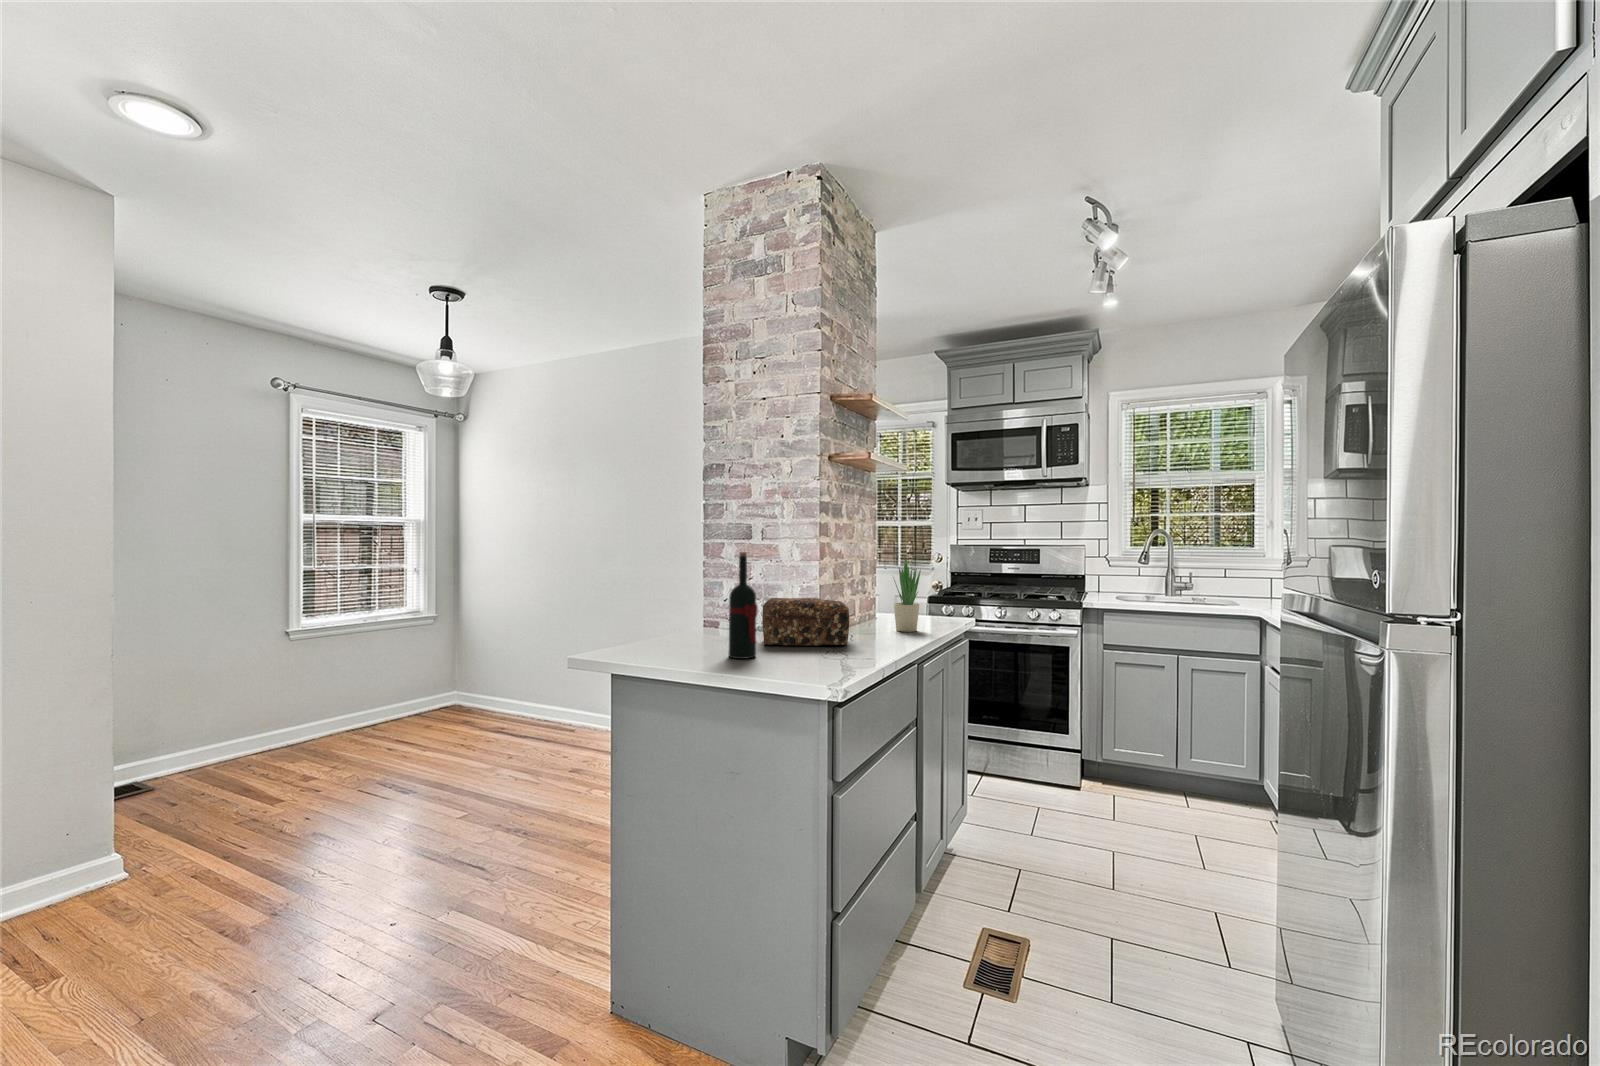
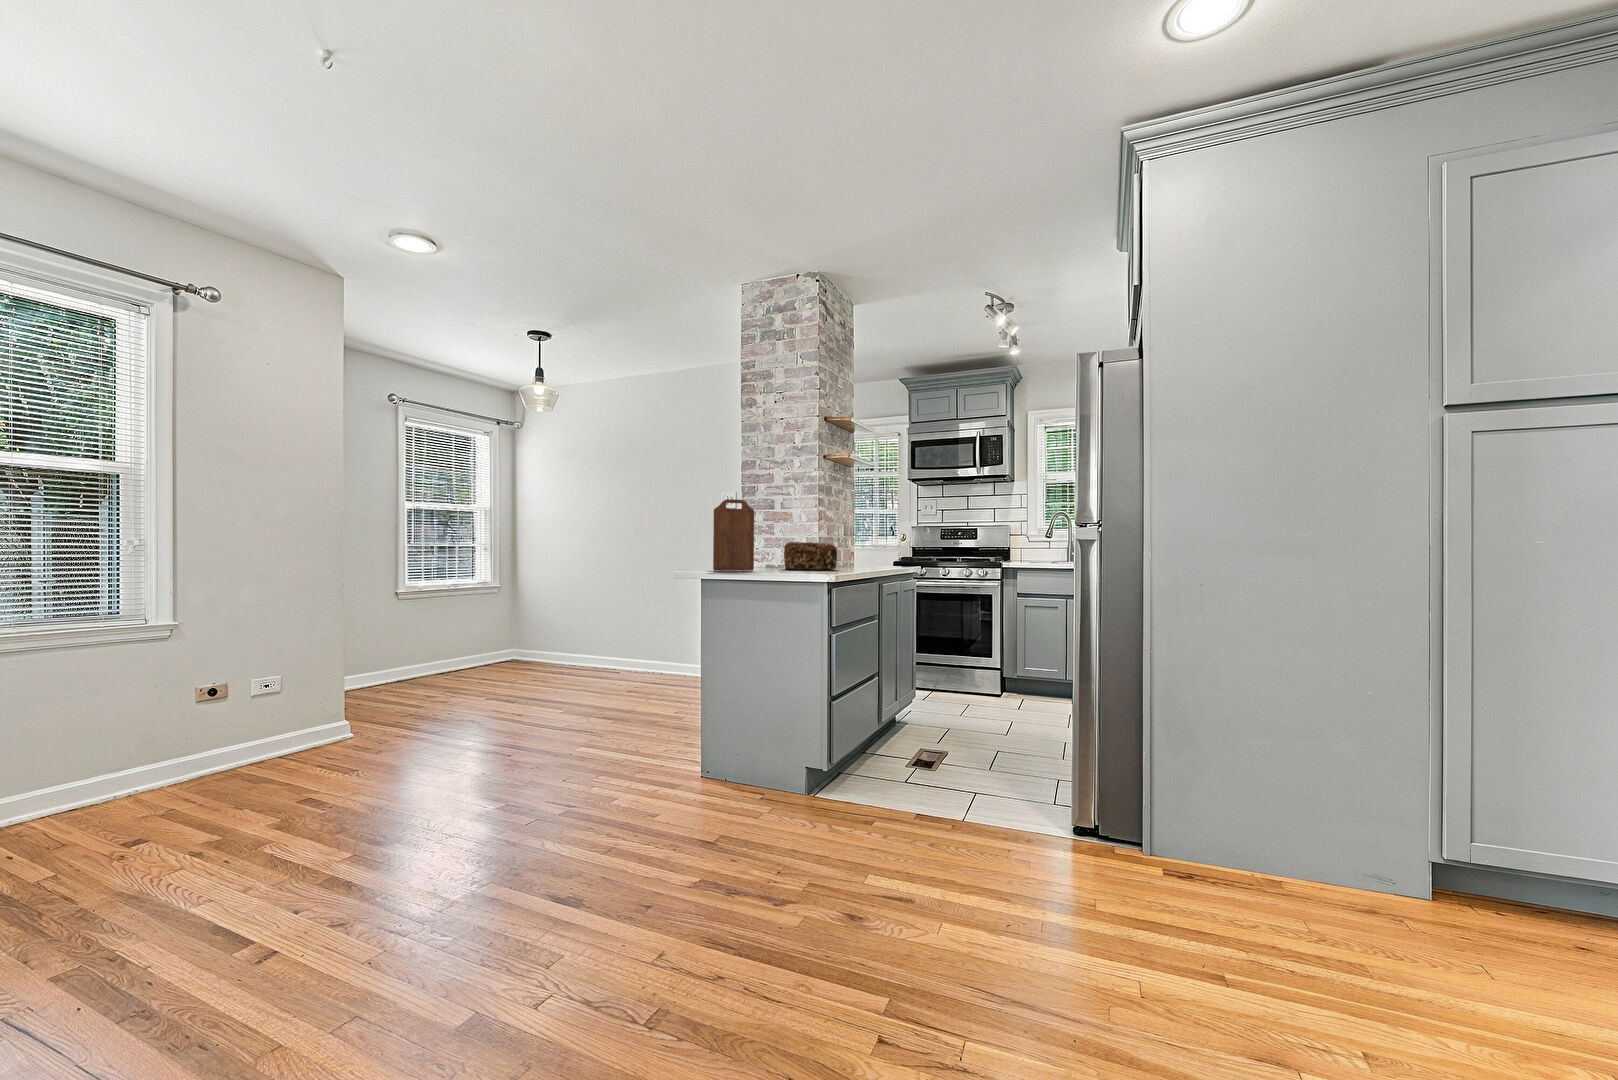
cutting board: none [635,534,707,657] -> present [713,499,754,570]
wine bottle: present [729,552,758,659] -> none [768,510,785,571]
potted plant: present [893,557,921,632] -> none [864,520,882,568]

